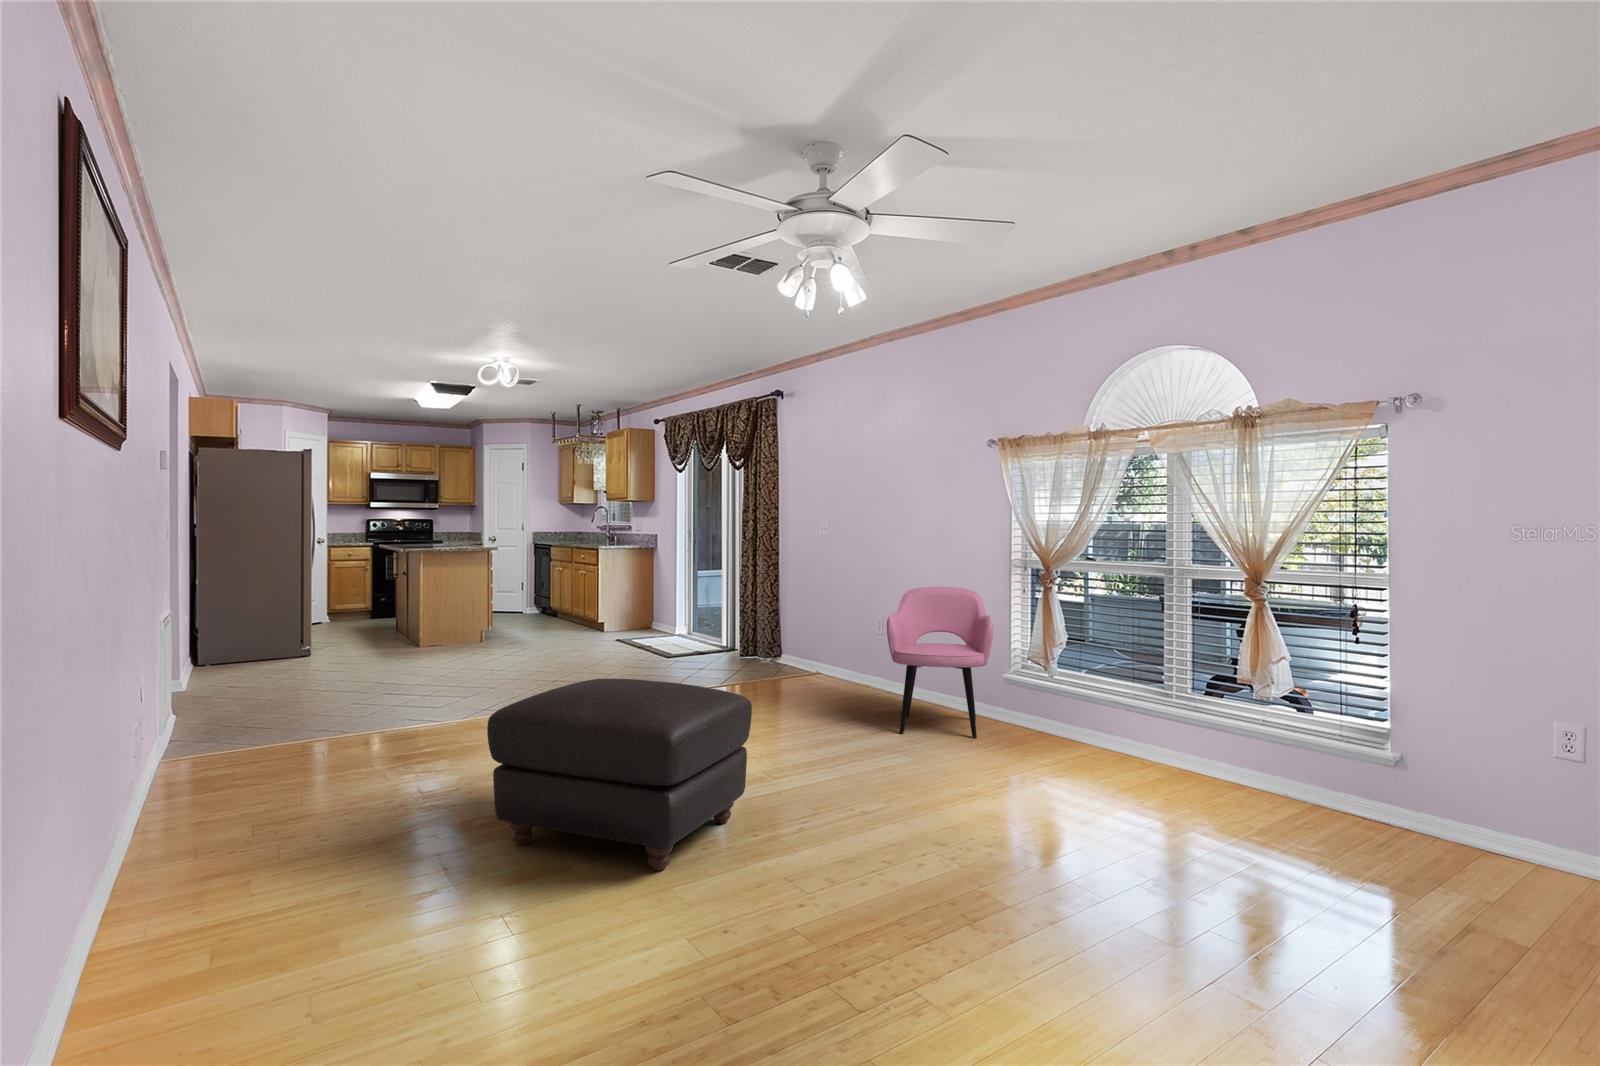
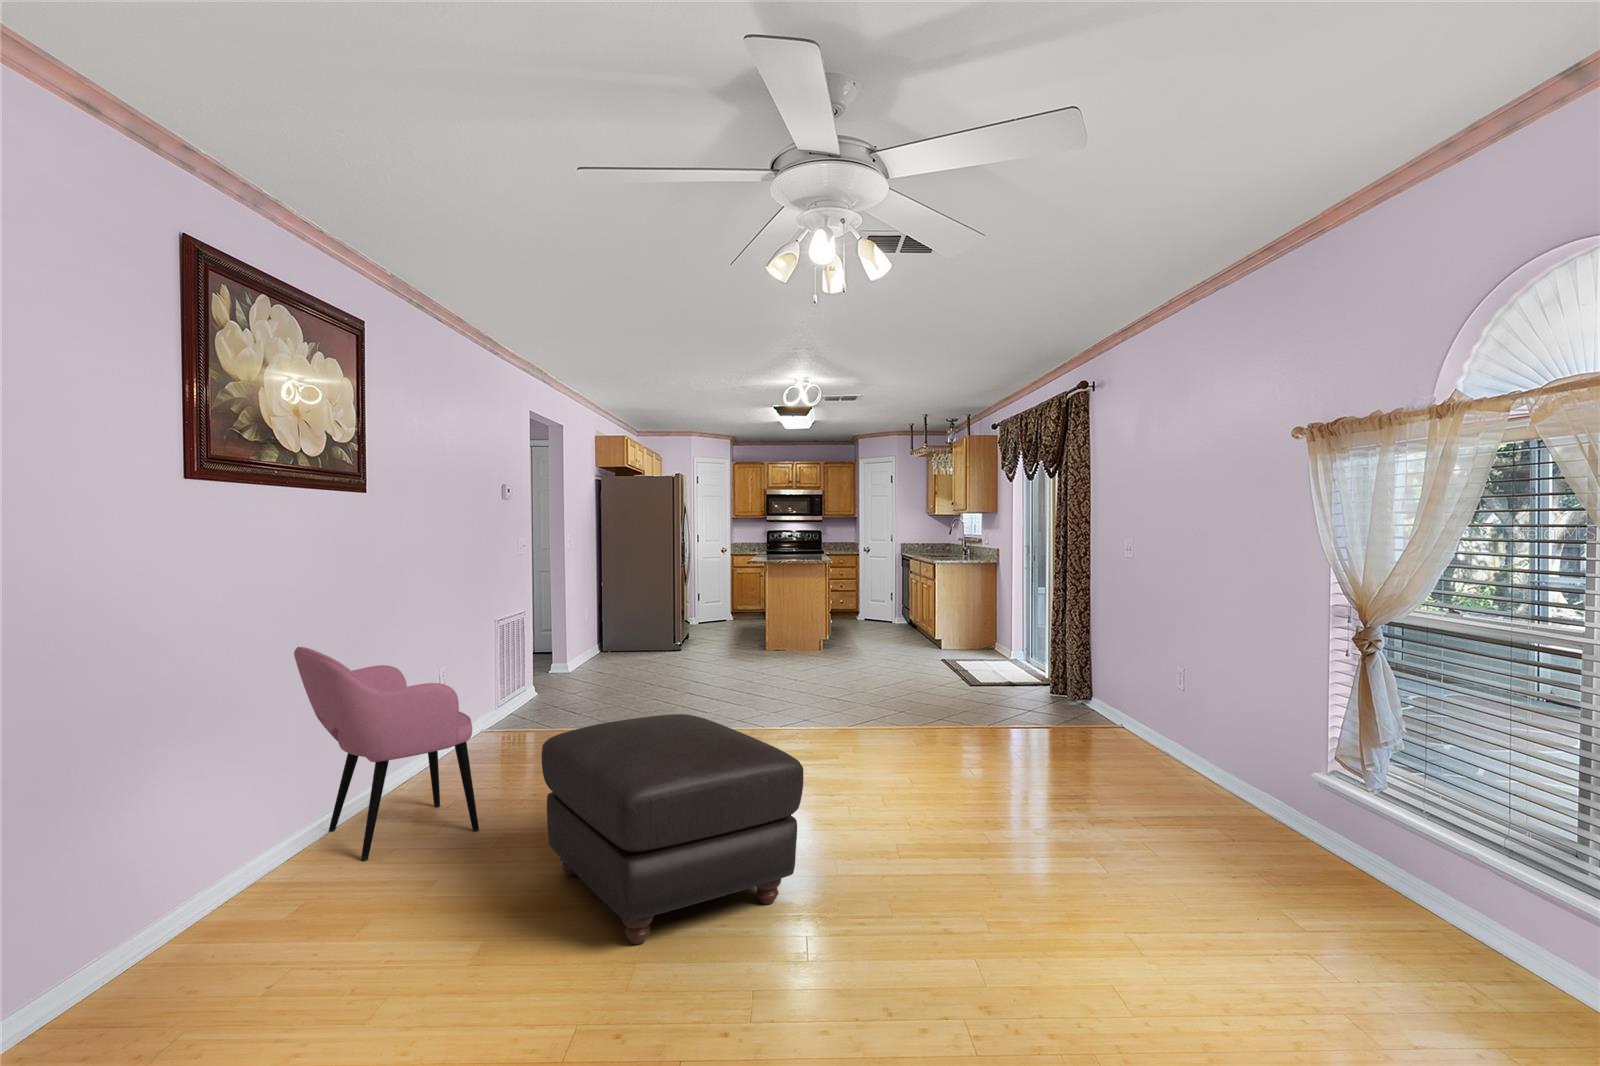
armchair: present [887,587,993,738] -> present [294,647,479,861]

